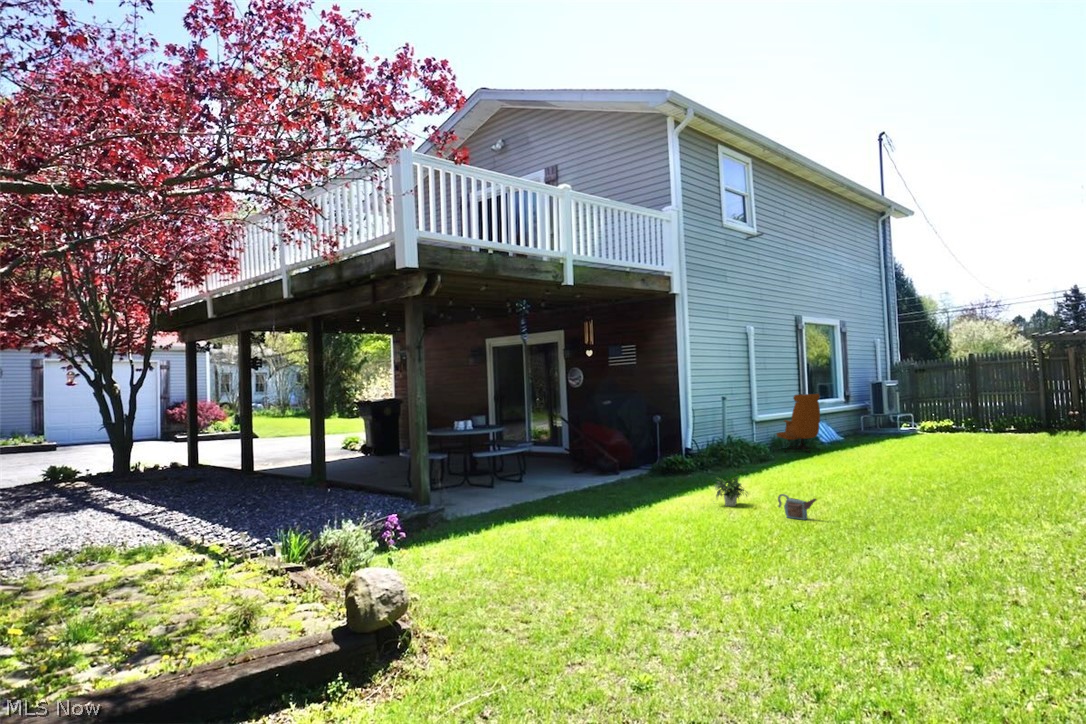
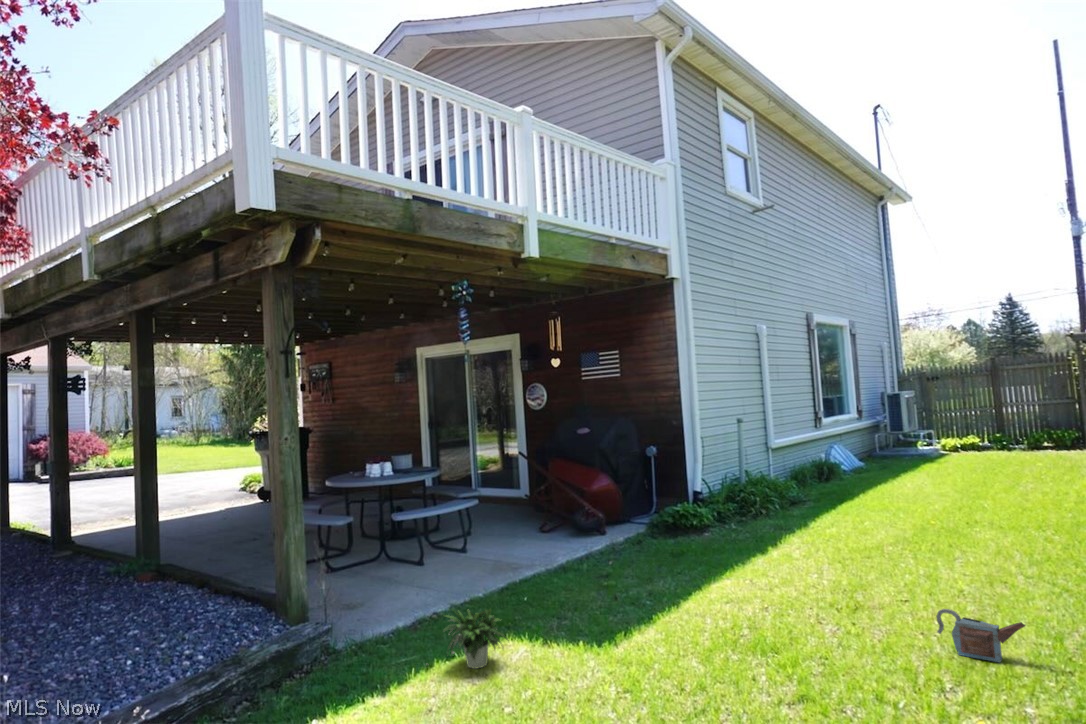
lounge chair: present [776,394,820,453] -> none [794,410,857,489]
potted plant: present [715,477,747,506] -> present [443,610,509,669]

